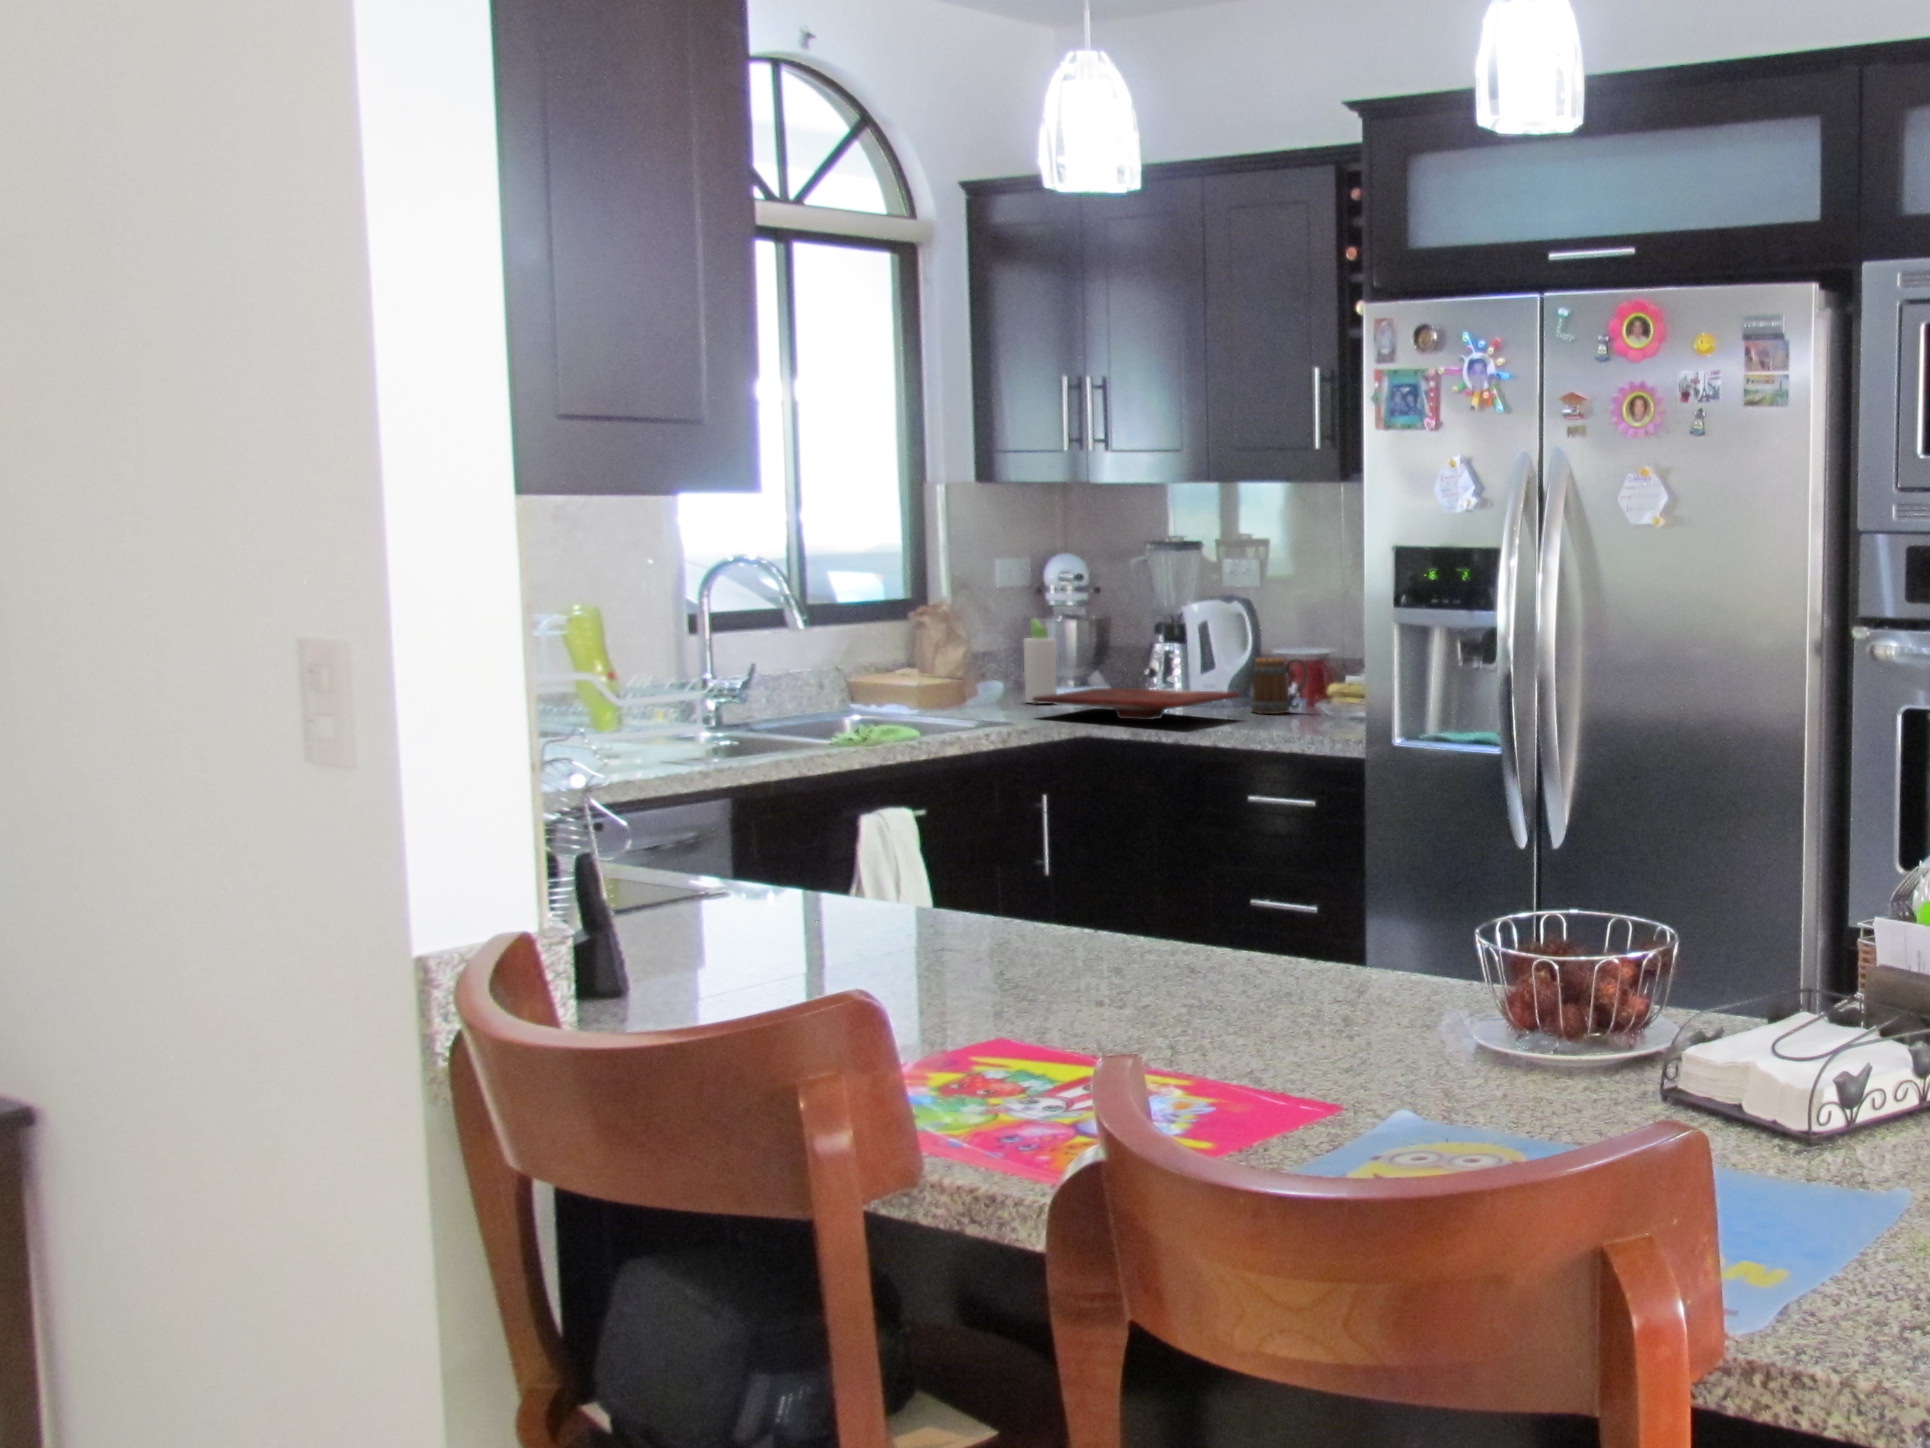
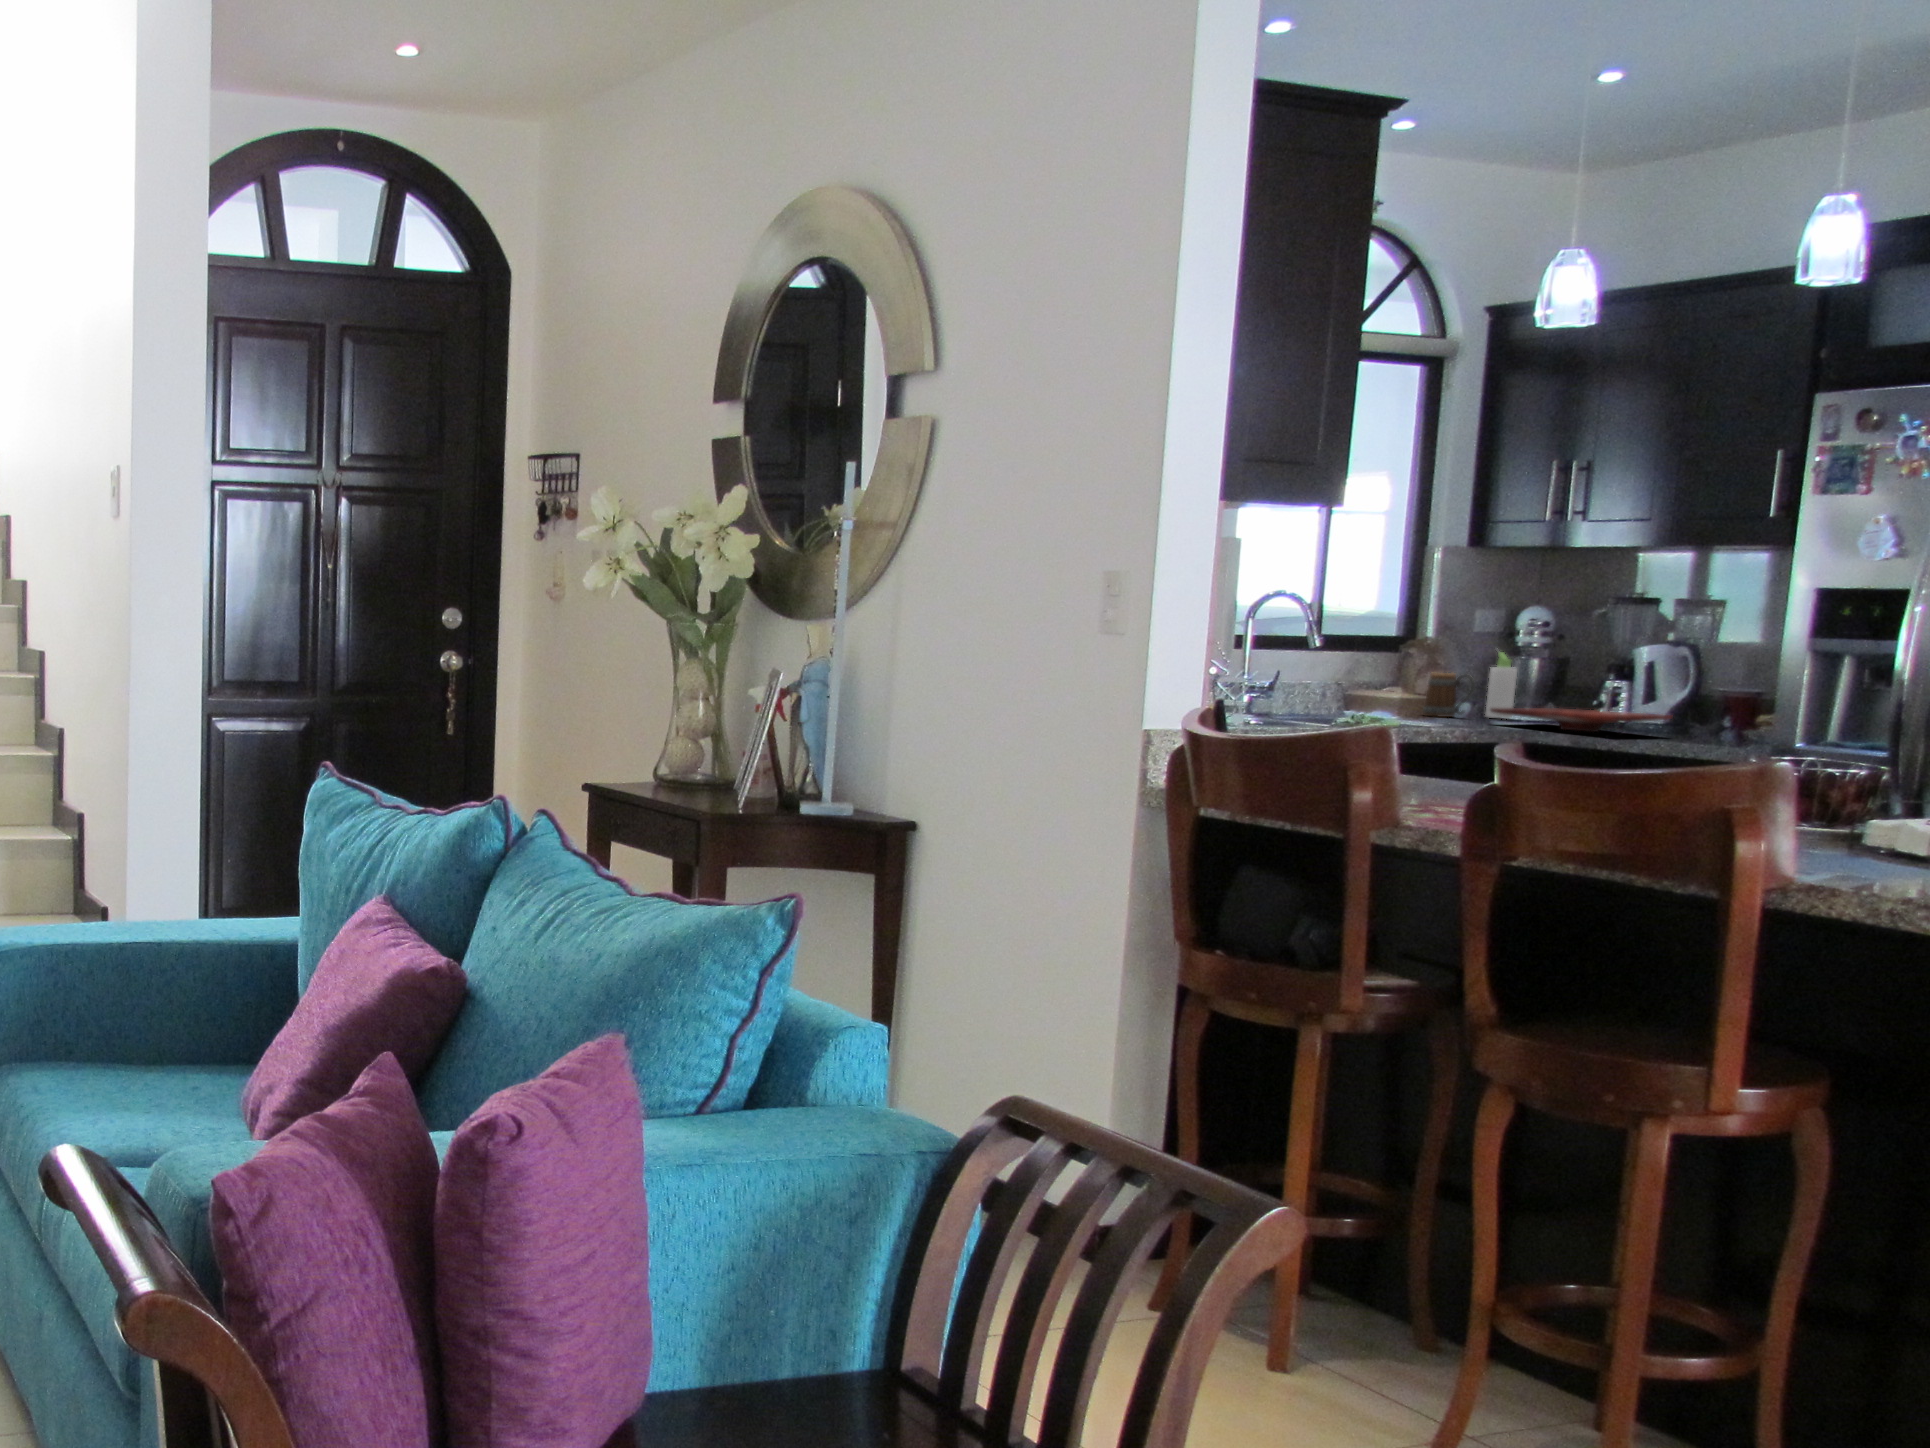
mug: present [1251,657,1307,714] -> present [1423,673,1475,717]

